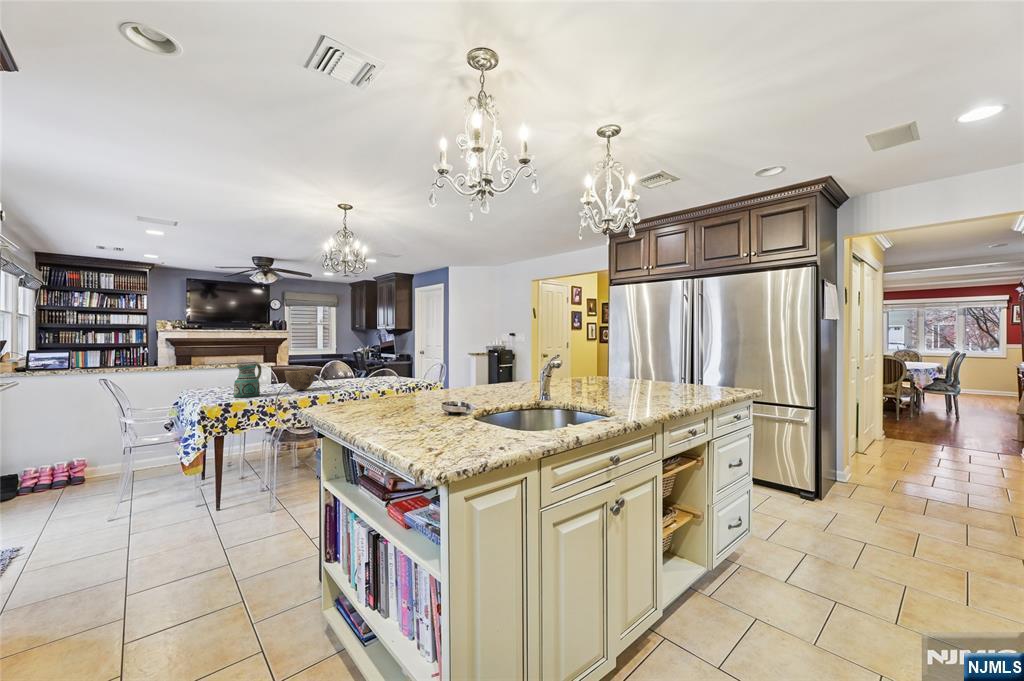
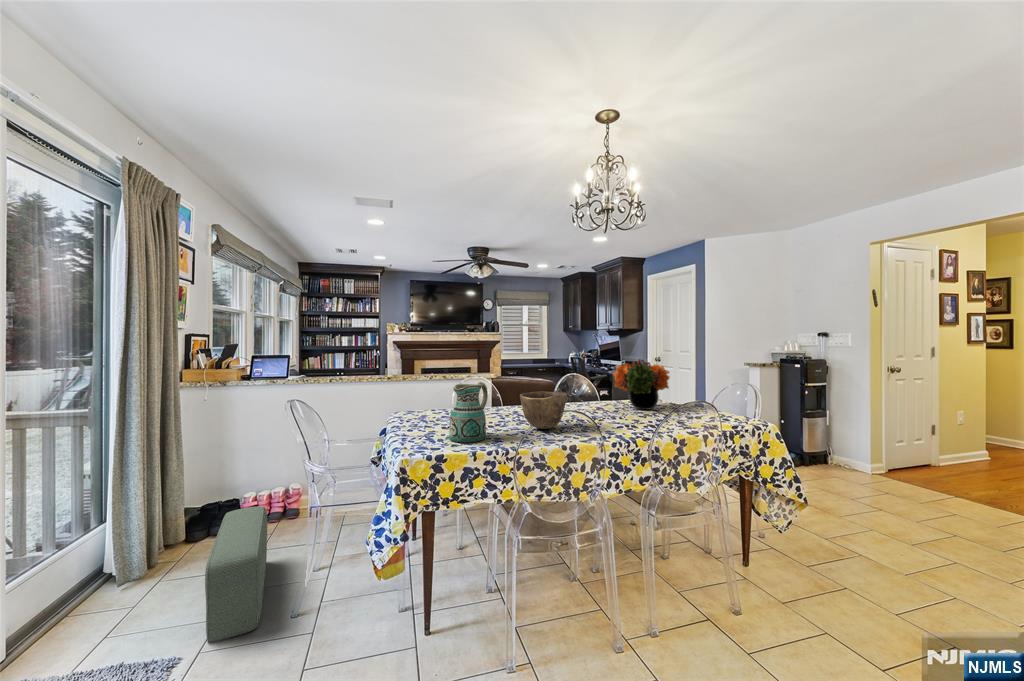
flower arrangement: none [355,349,391,380] -> present [613,359,670,410]
pouf: none [29,462,85,536] -> present [205,506,267,642]

